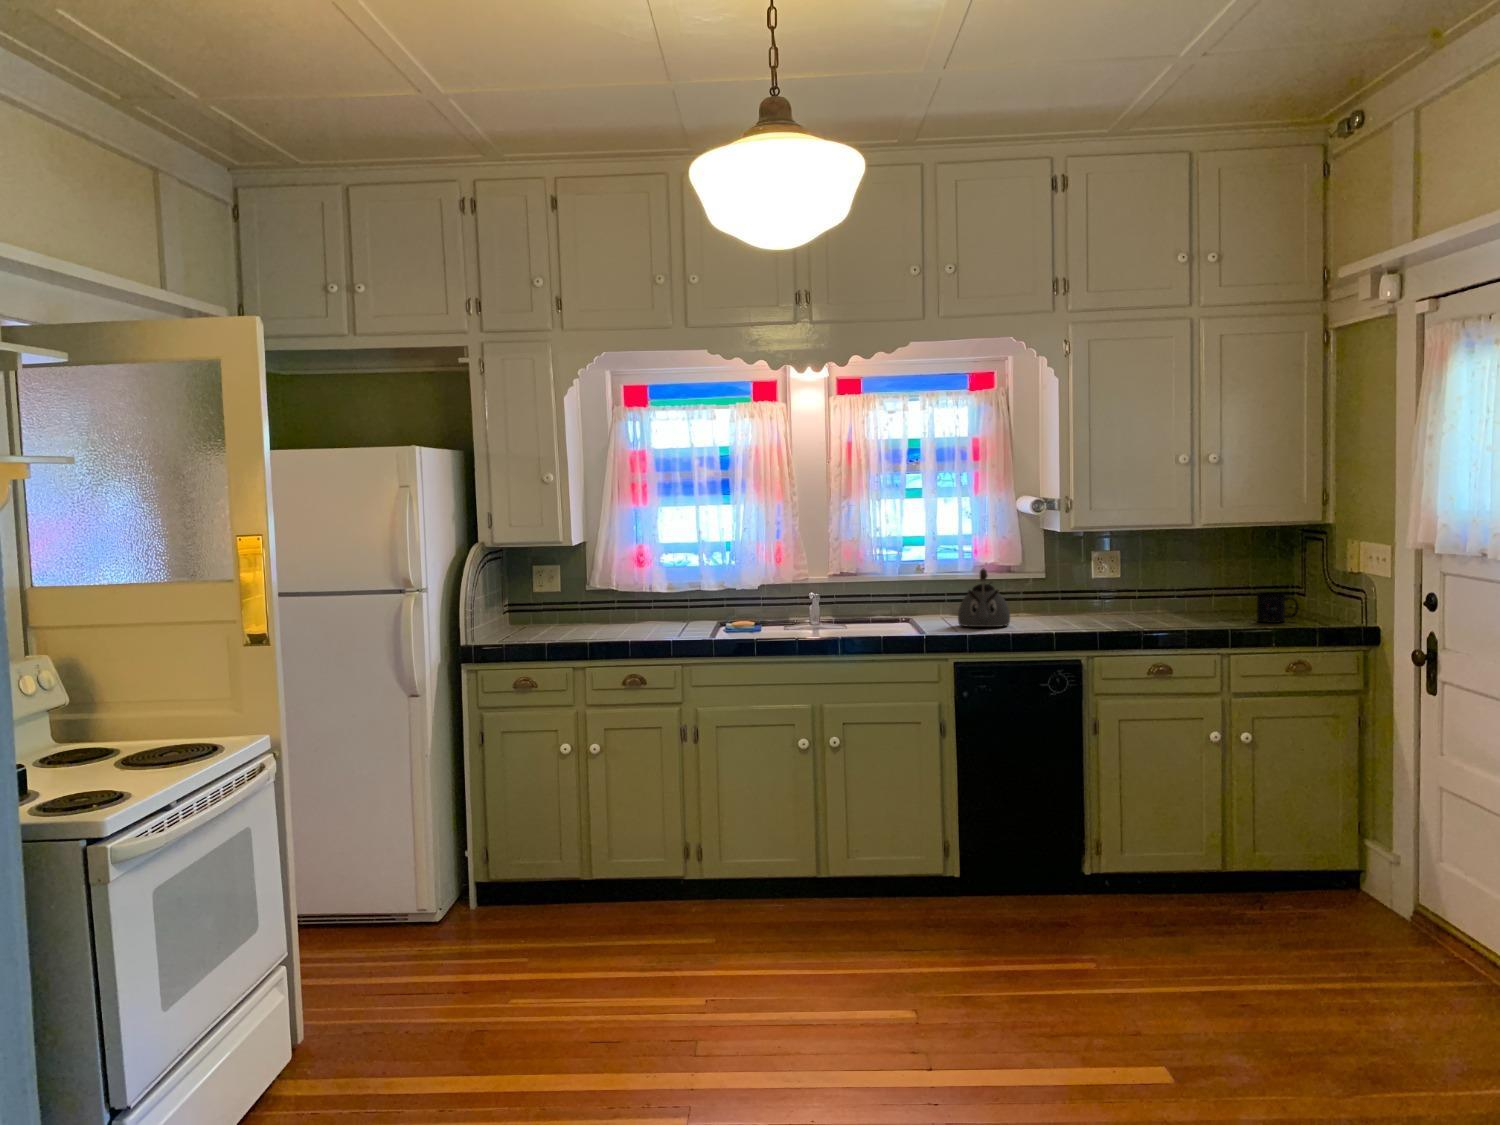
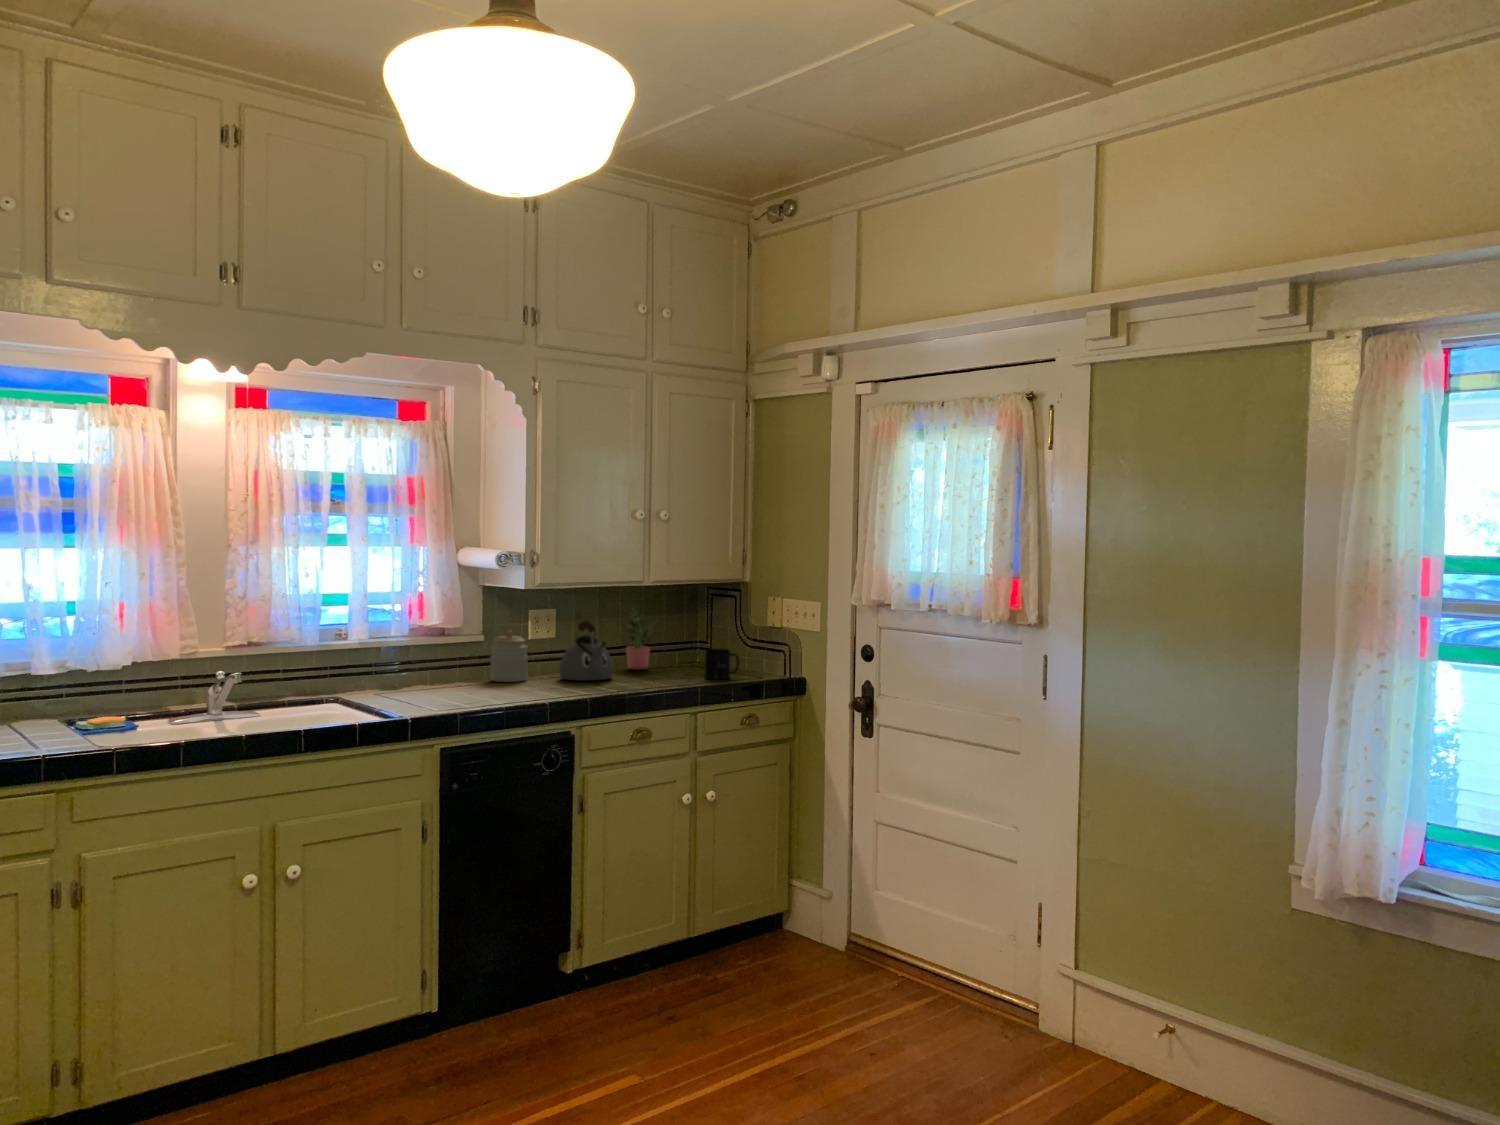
potted plant: none [1196,546,1246,611] -> present [626,604,665,670]
kettle: present [958,568,1010,627] -> present [559,620,613,681]
jar: none [1053,570,1087,616] -> present [490,630,528,682]

